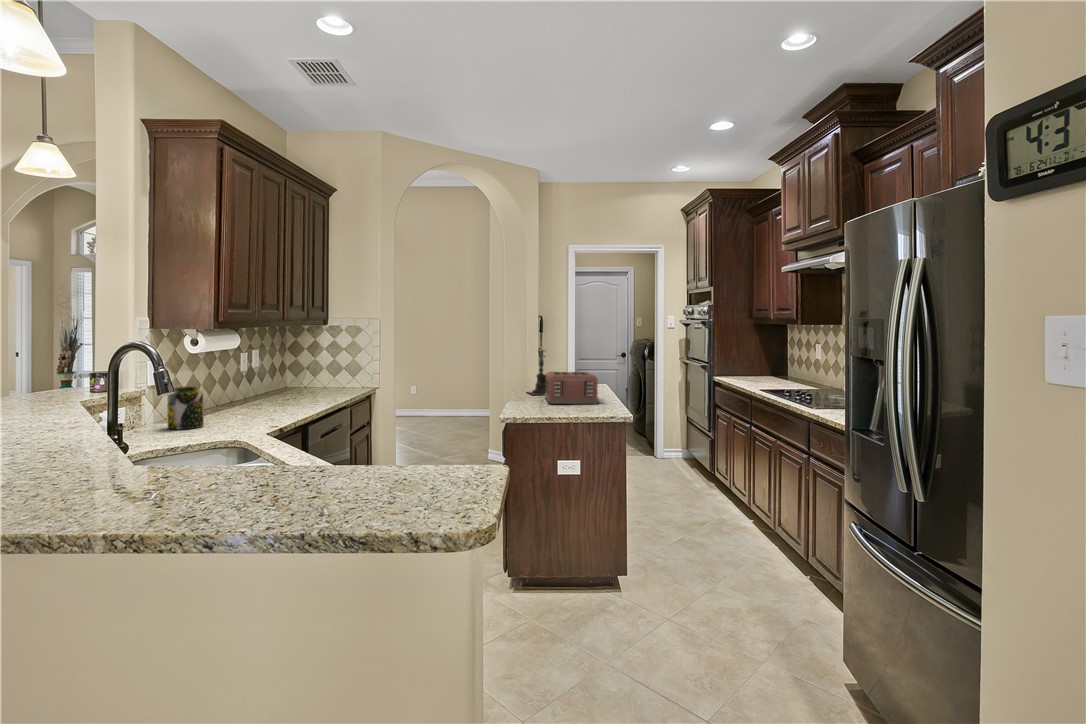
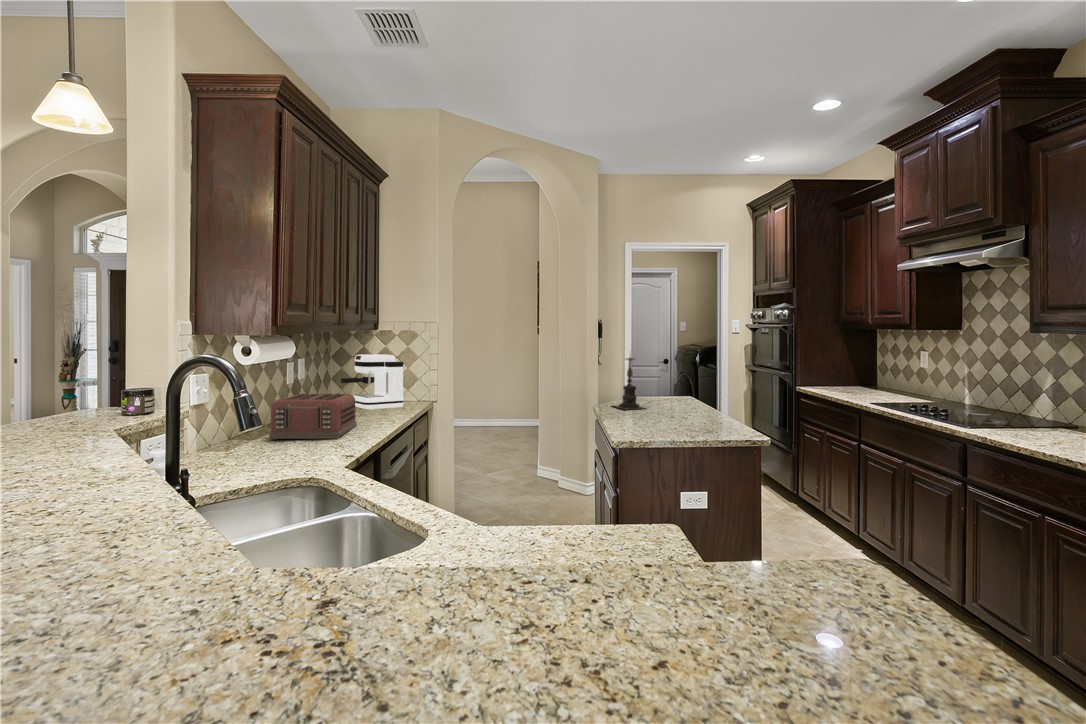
coffee maker: none [290,347,345,395] -> present [341,354,403,410]
toaster: present [545,372,598,404] -> present [269,394,357,439]
jar: present [167,387,204,429] -> none [220,407,264,462]

